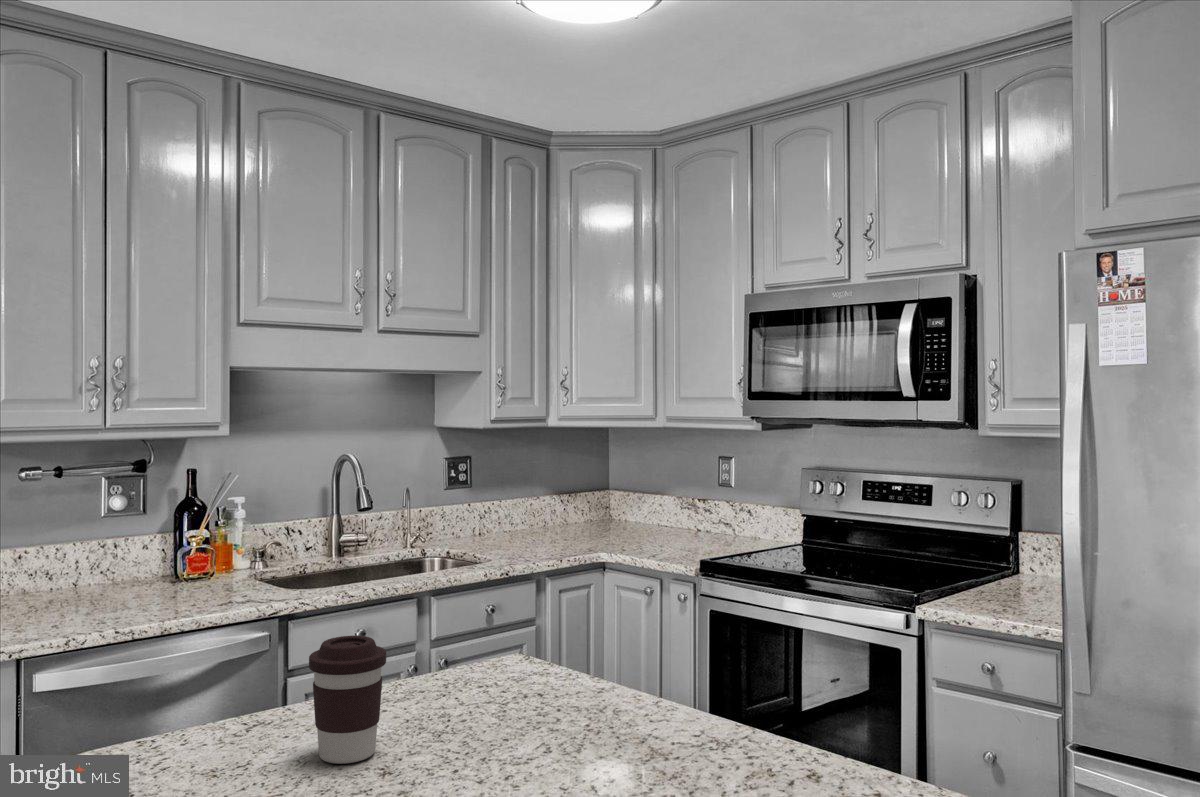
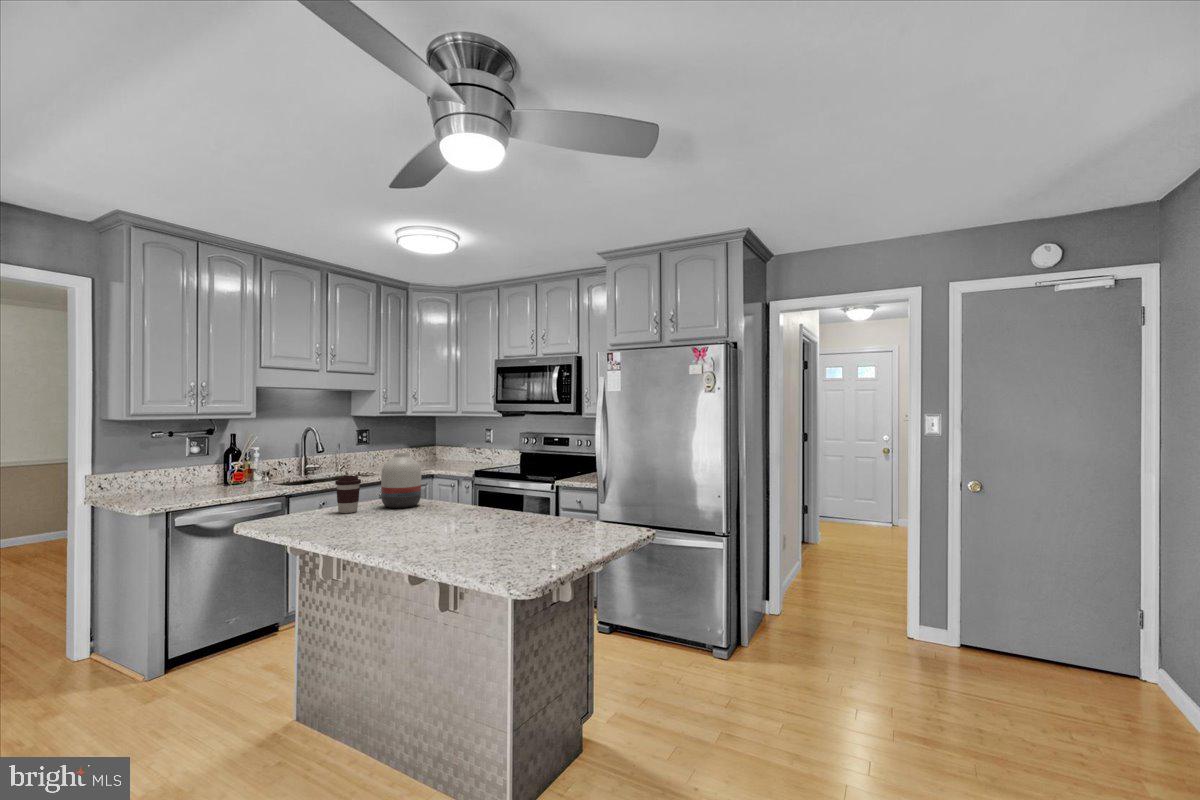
vase: none [451,562,569,746] -> present [381,453,421,508]

